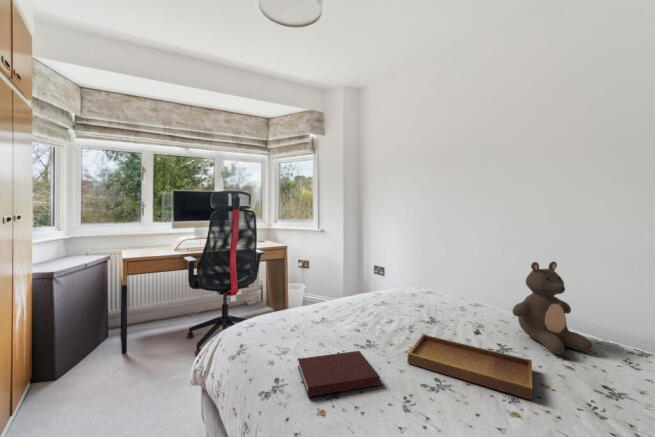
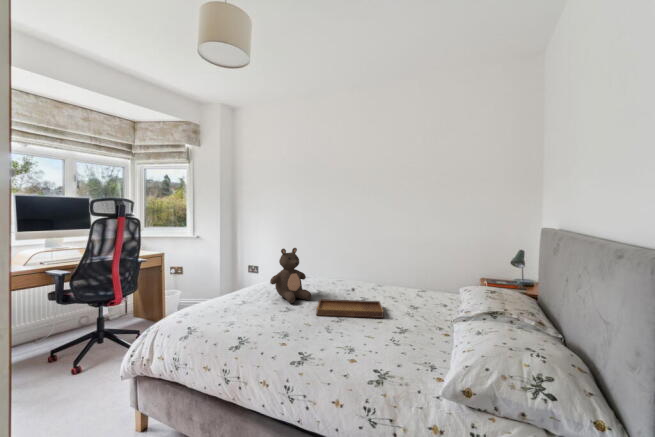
teddy bear: present [512,262,593,354] -> present [270,248,311,303]
notebook: present [298,351,380,397] -> none [247,313,307,341]

